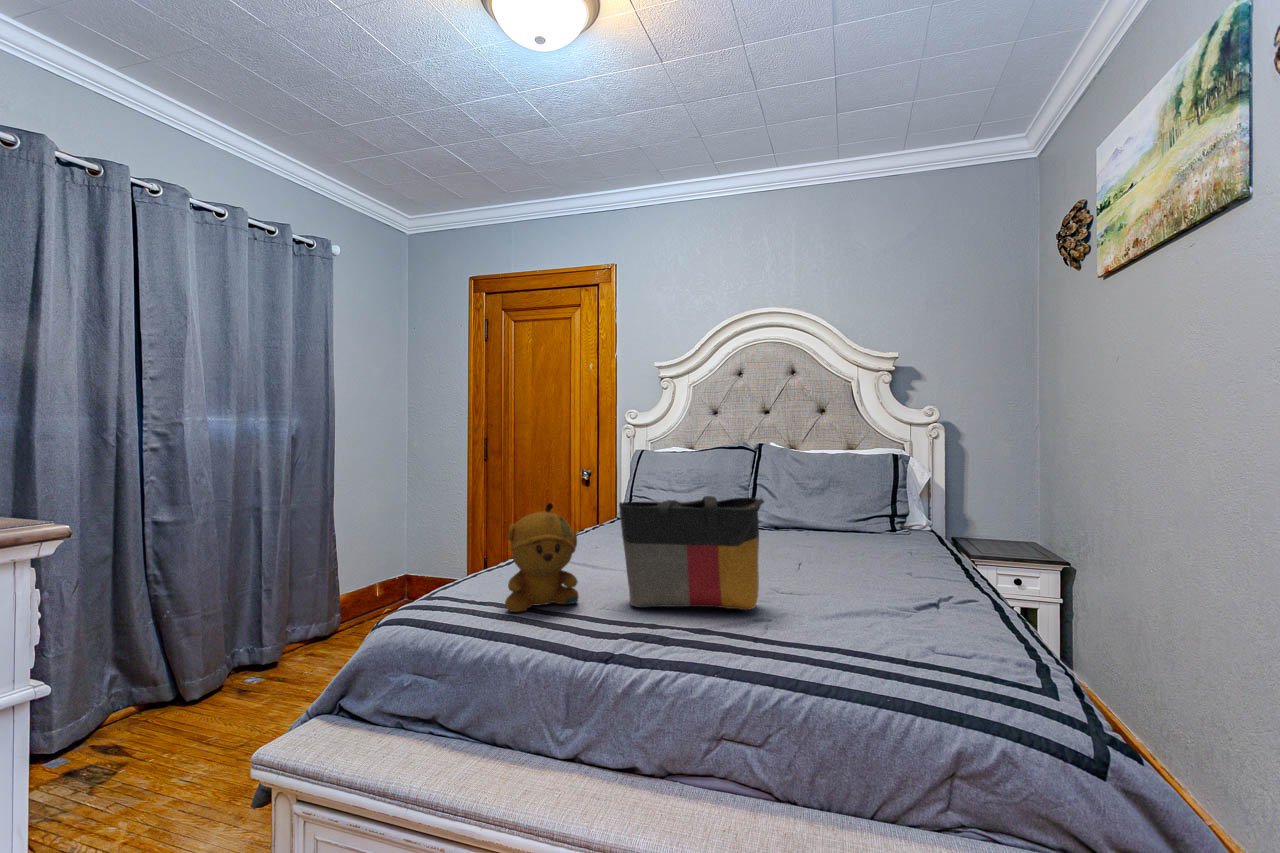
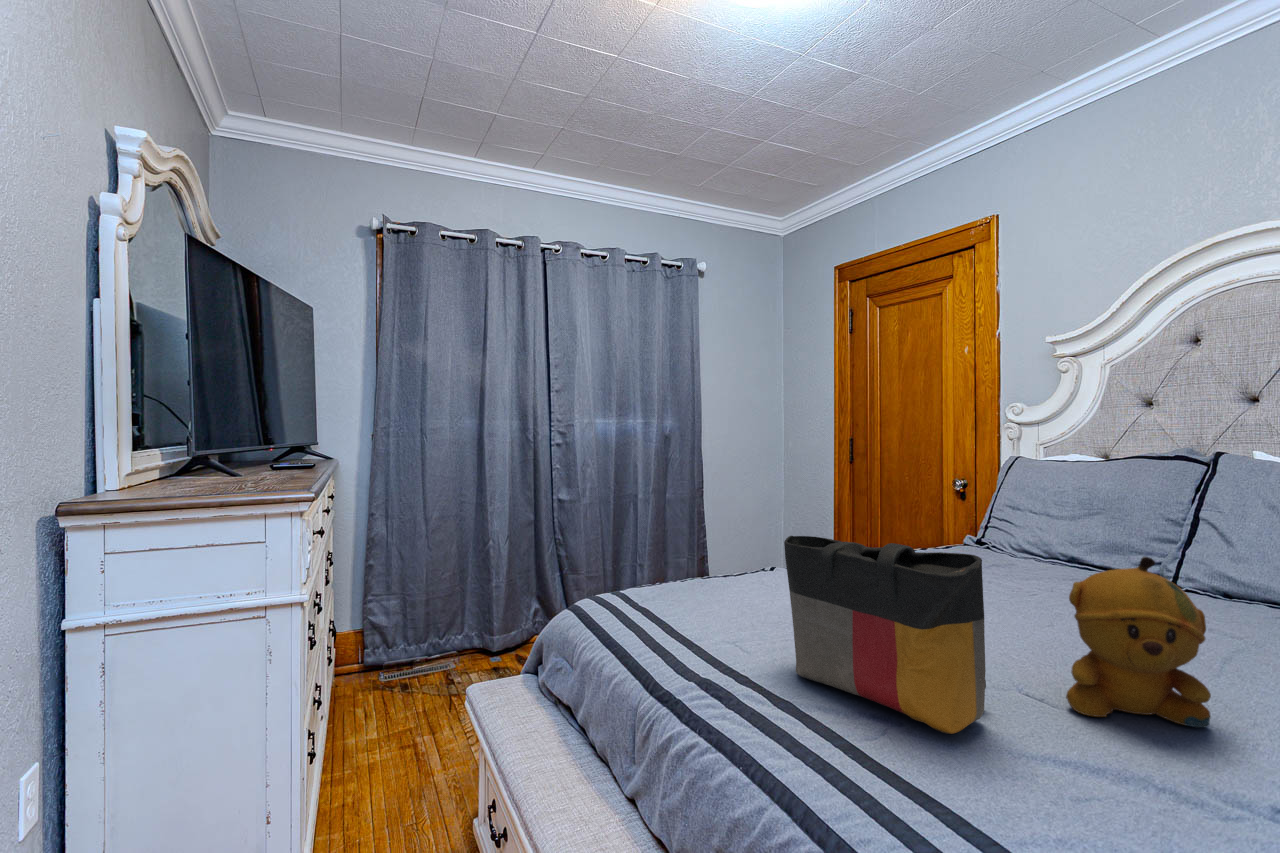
stuffed bear: present [505,503,579,612] -> present [1066,557,1211,727]

